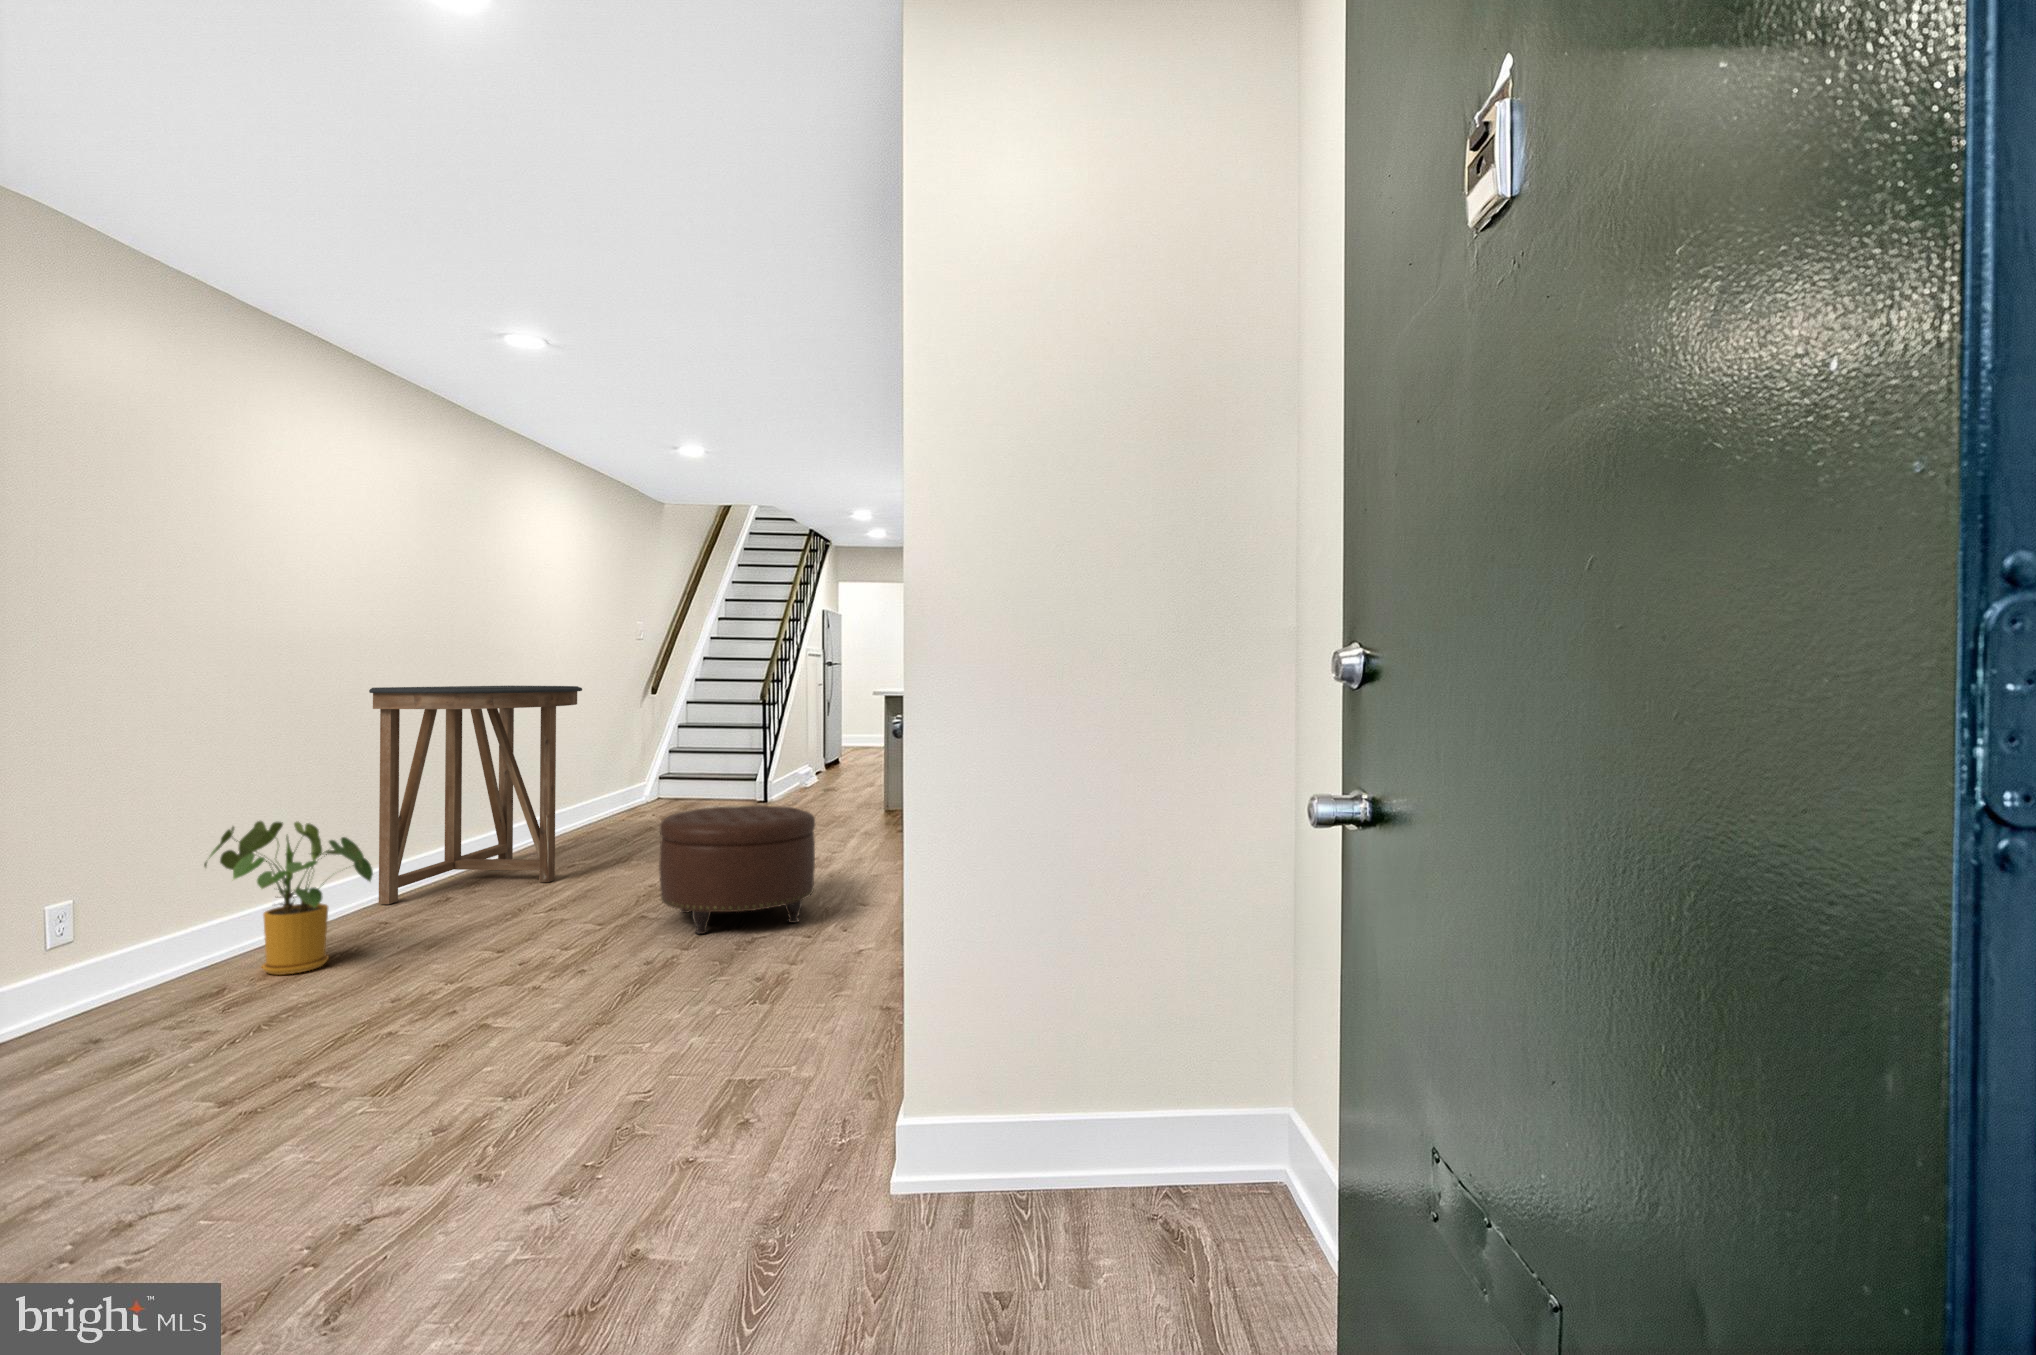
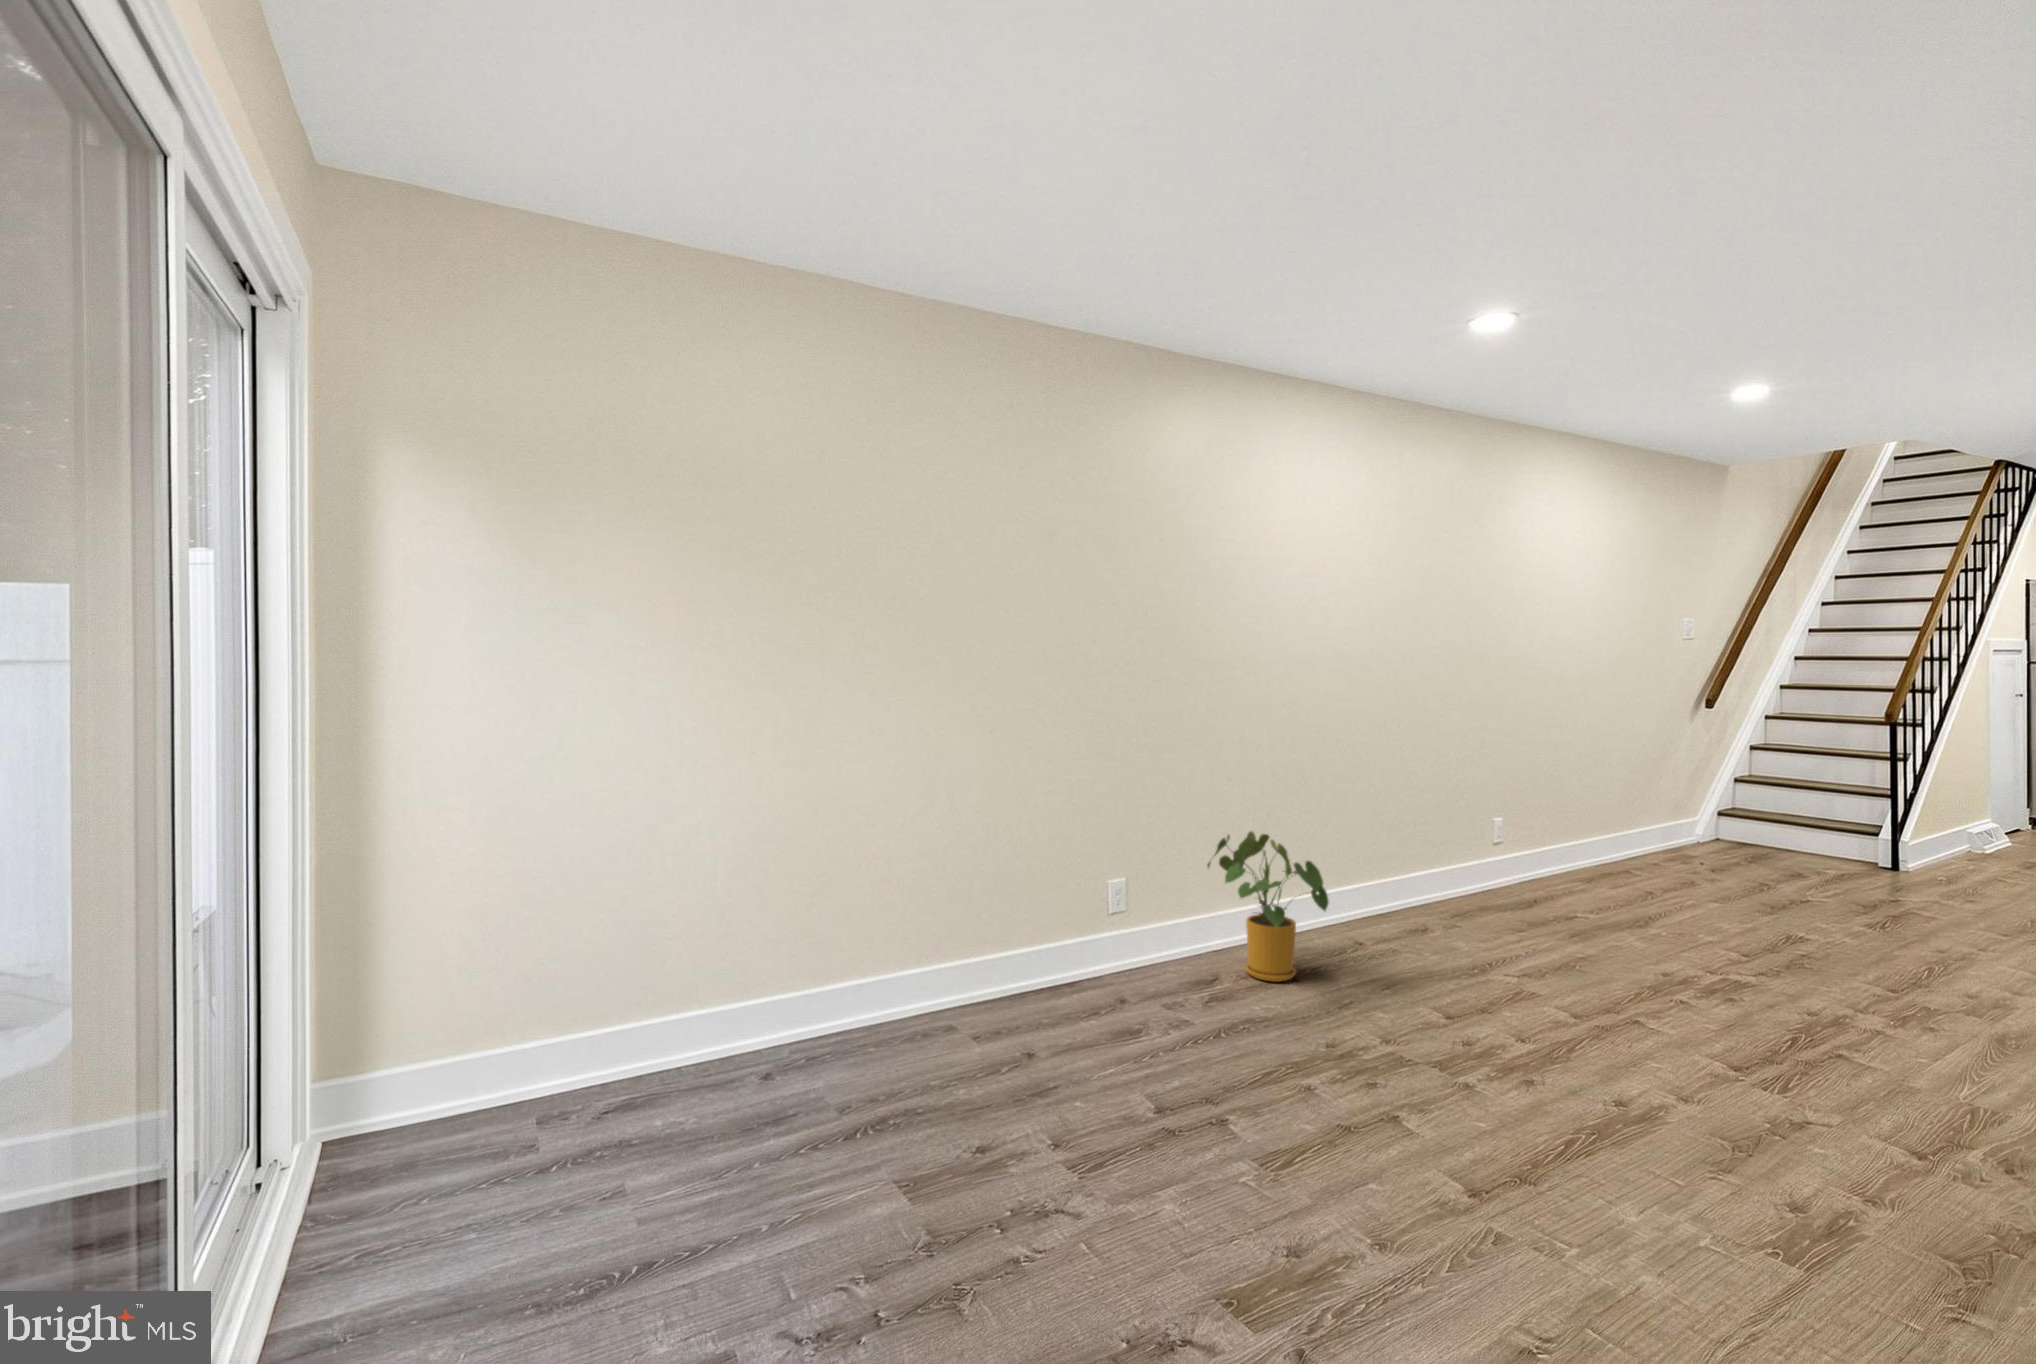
console table: present [369,686,582,904] -> none [1354,703,1586,935]
ottoman: present [659,805,815,934] -> none [1659,896,1947,1117]

